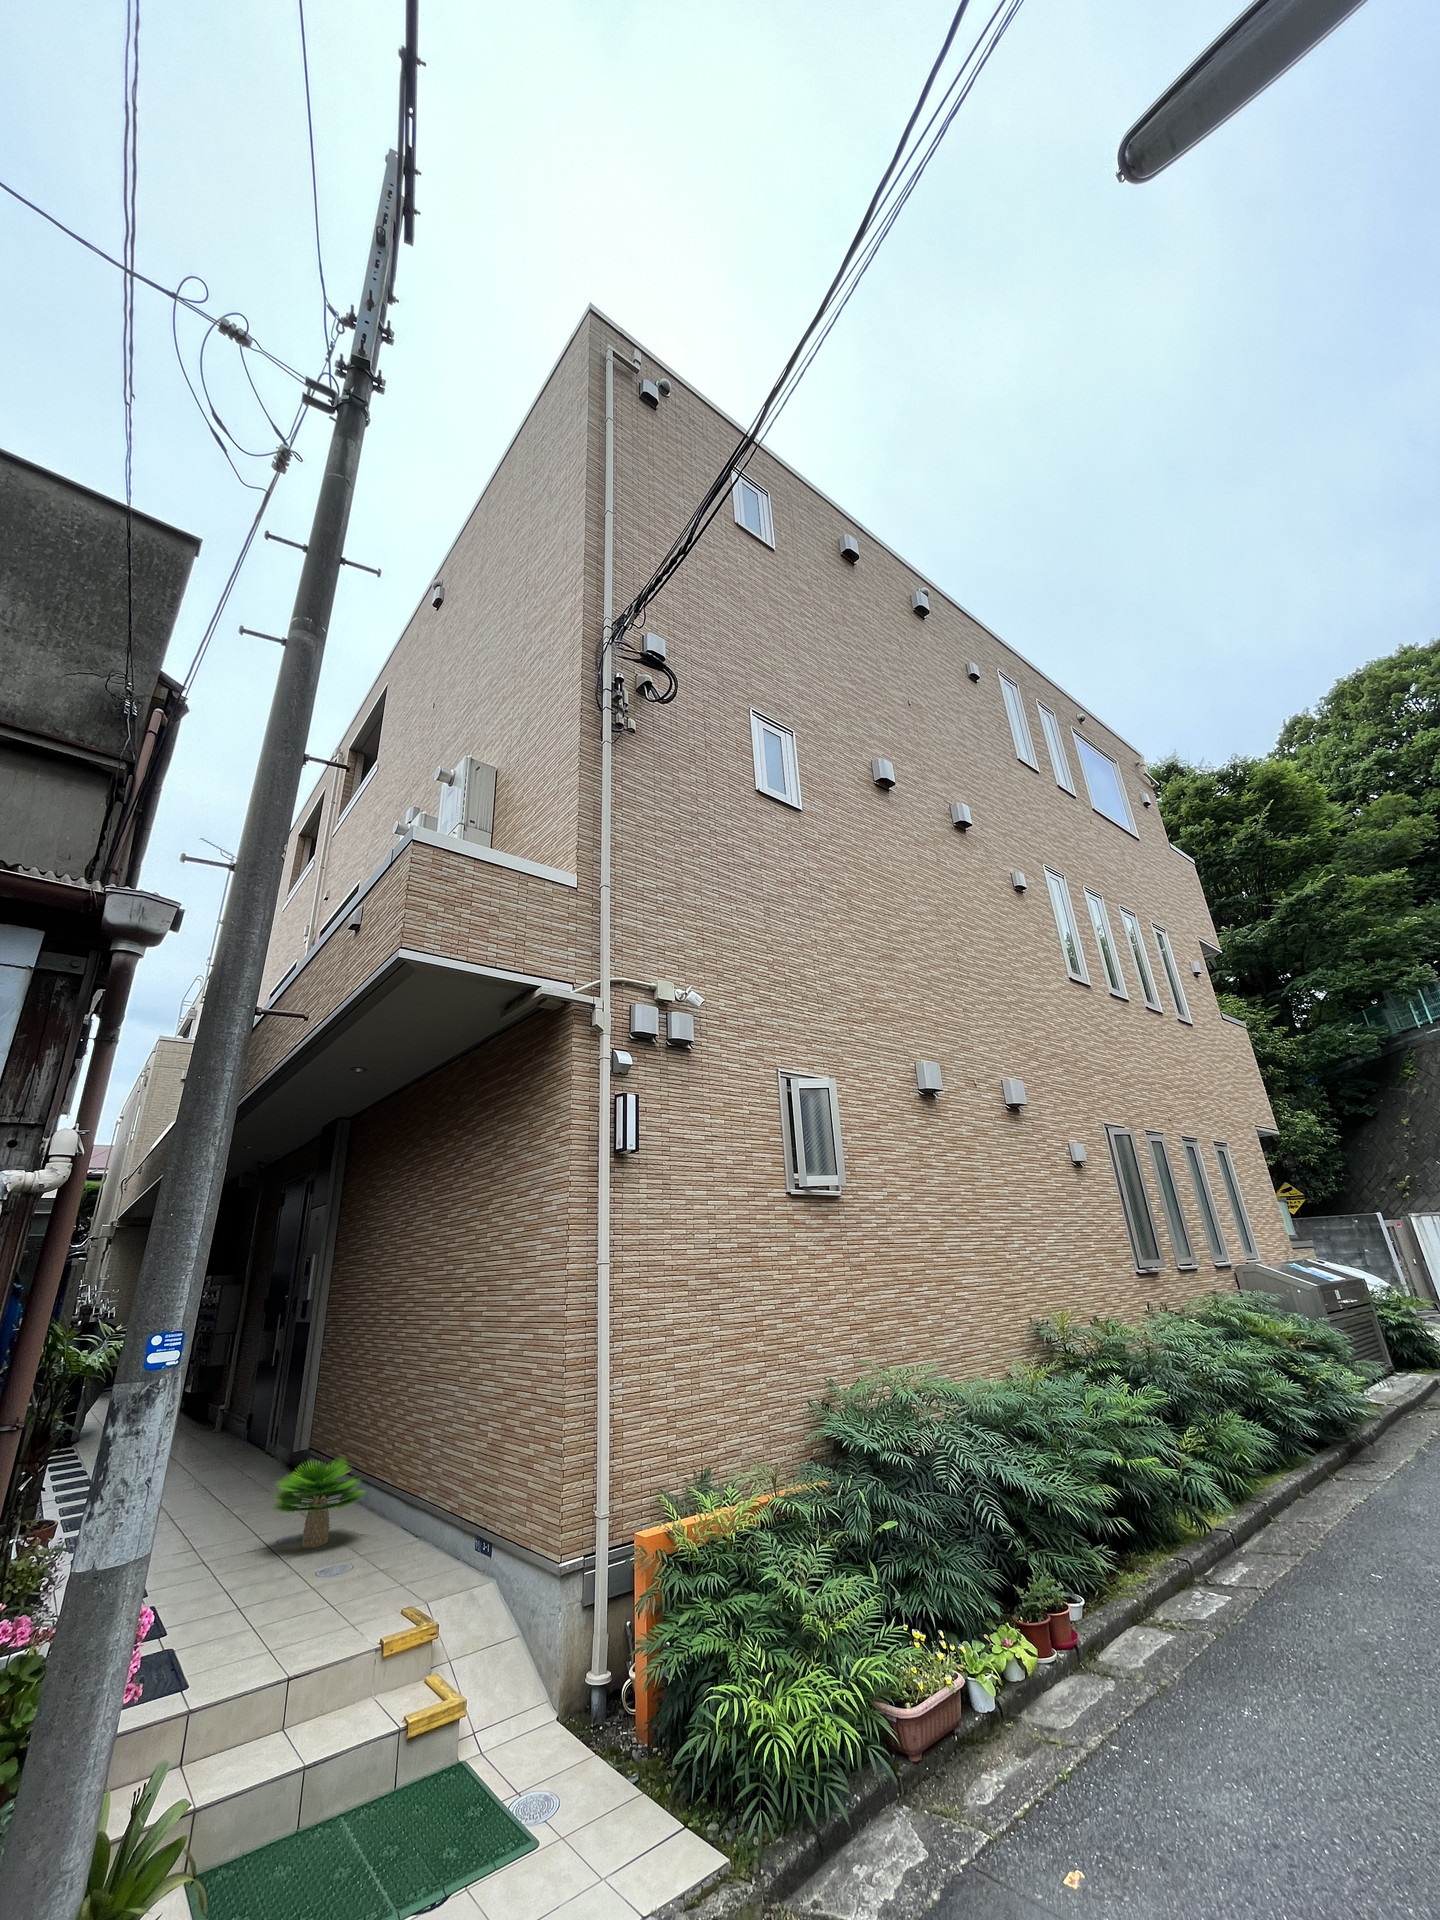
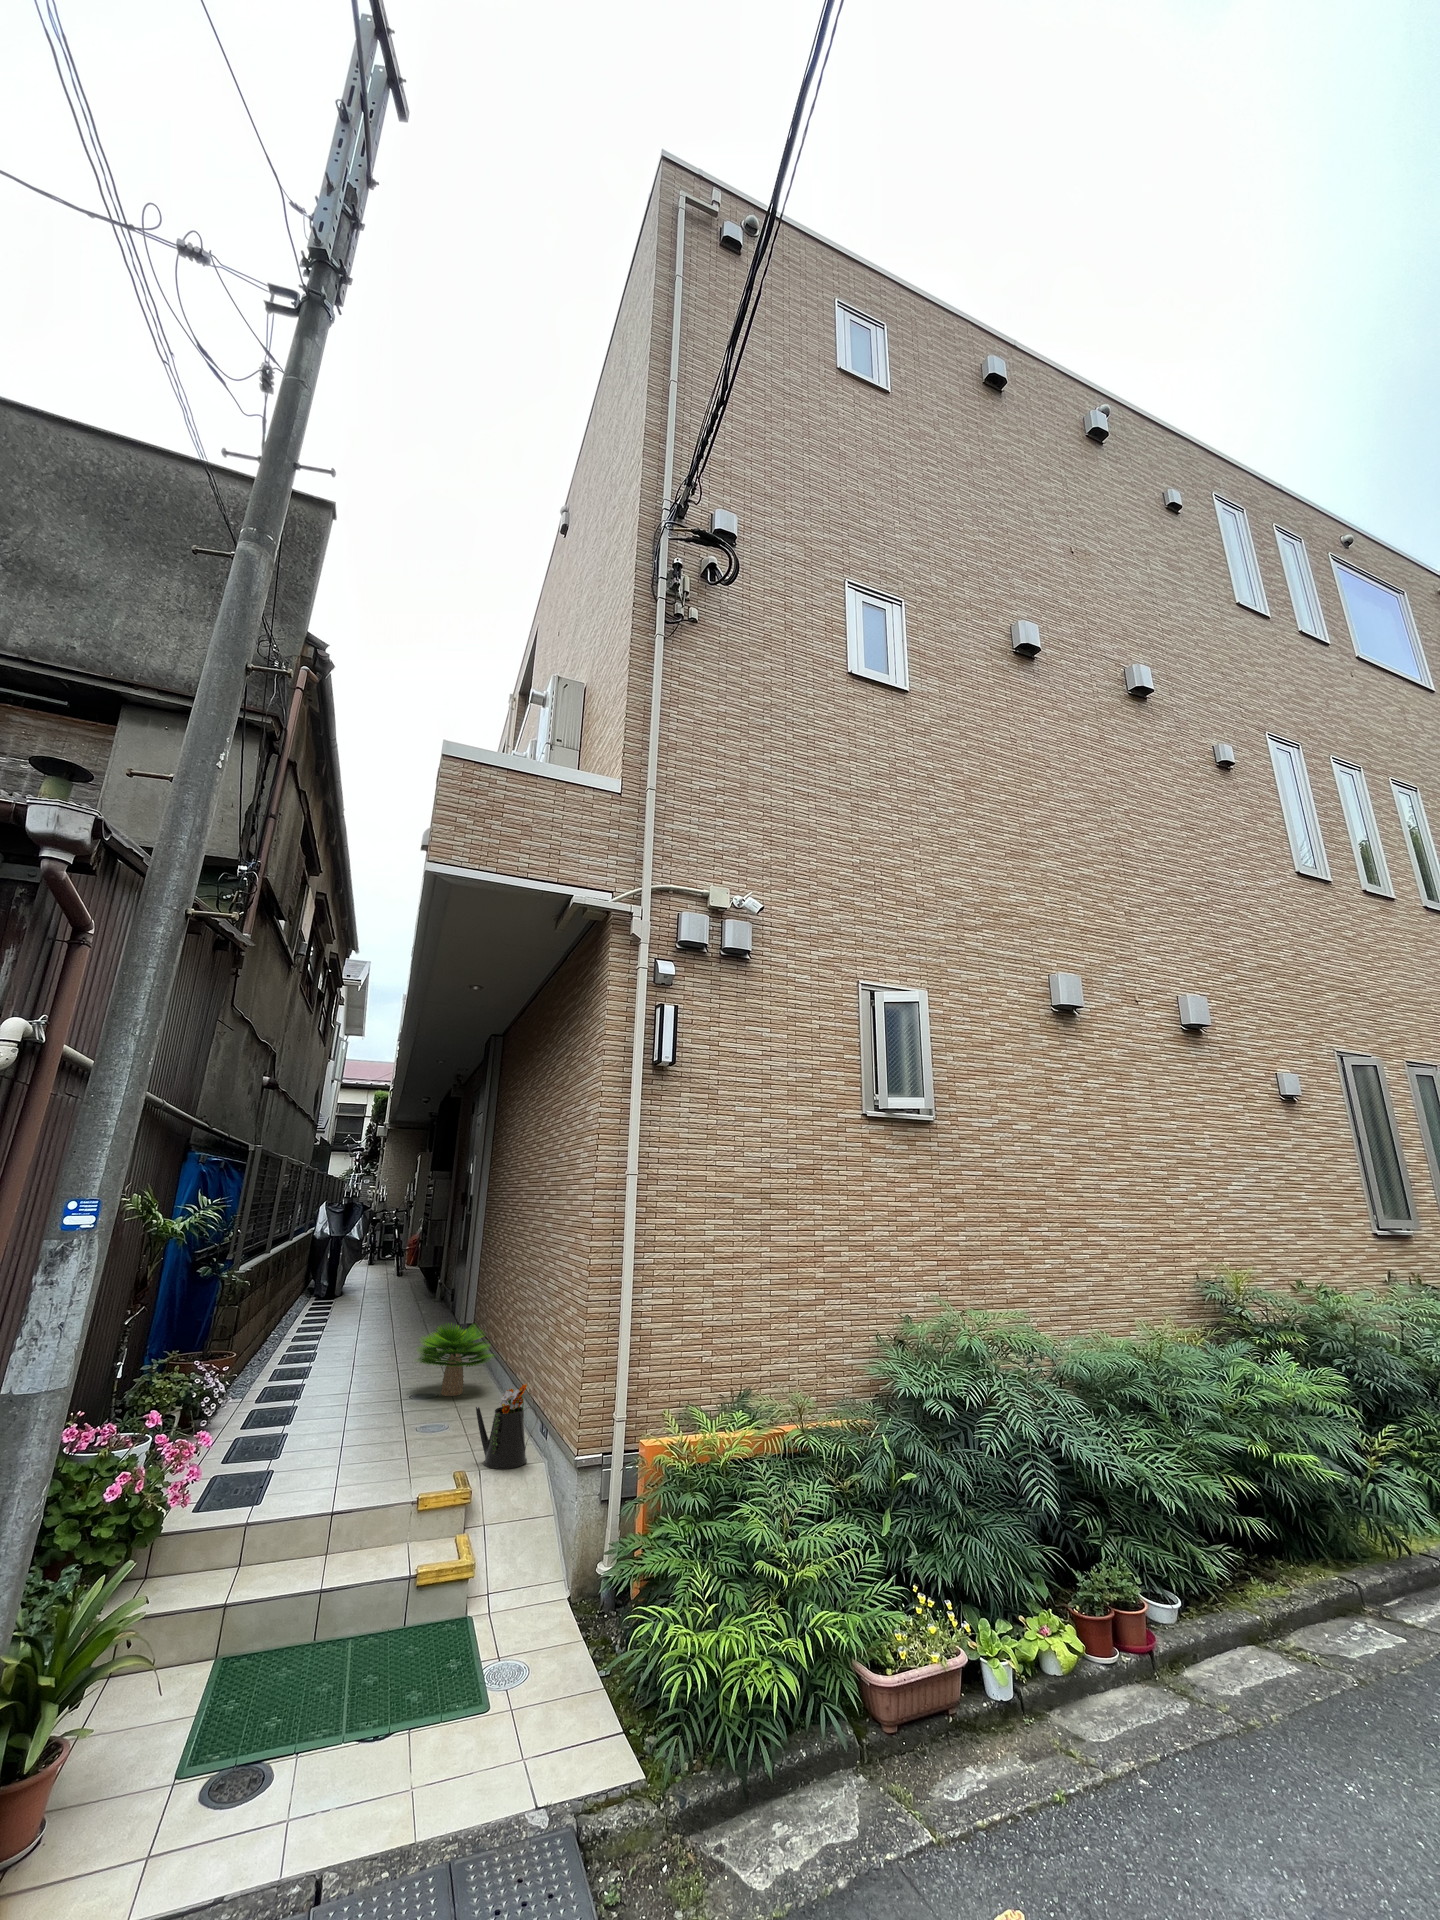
watering can: none [406,1504,477,1608] -> present [476,1384,538,1469]

